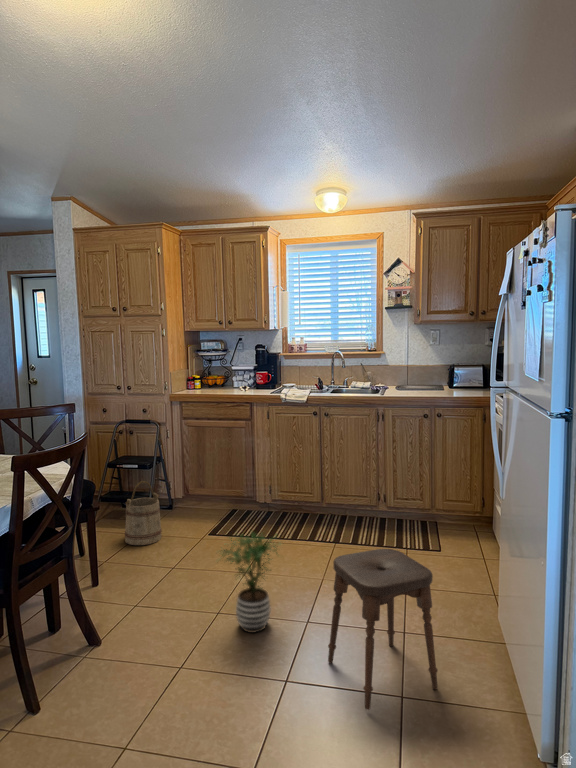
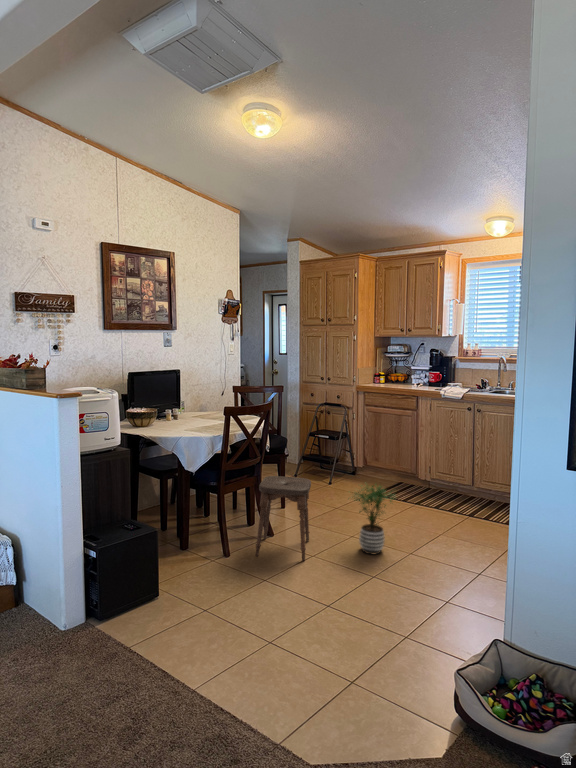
bucket: present [125,481,162,545] -> none [312,446,339,493]
stool: present [328,549,438,710] -> present [255,476,311,561]

